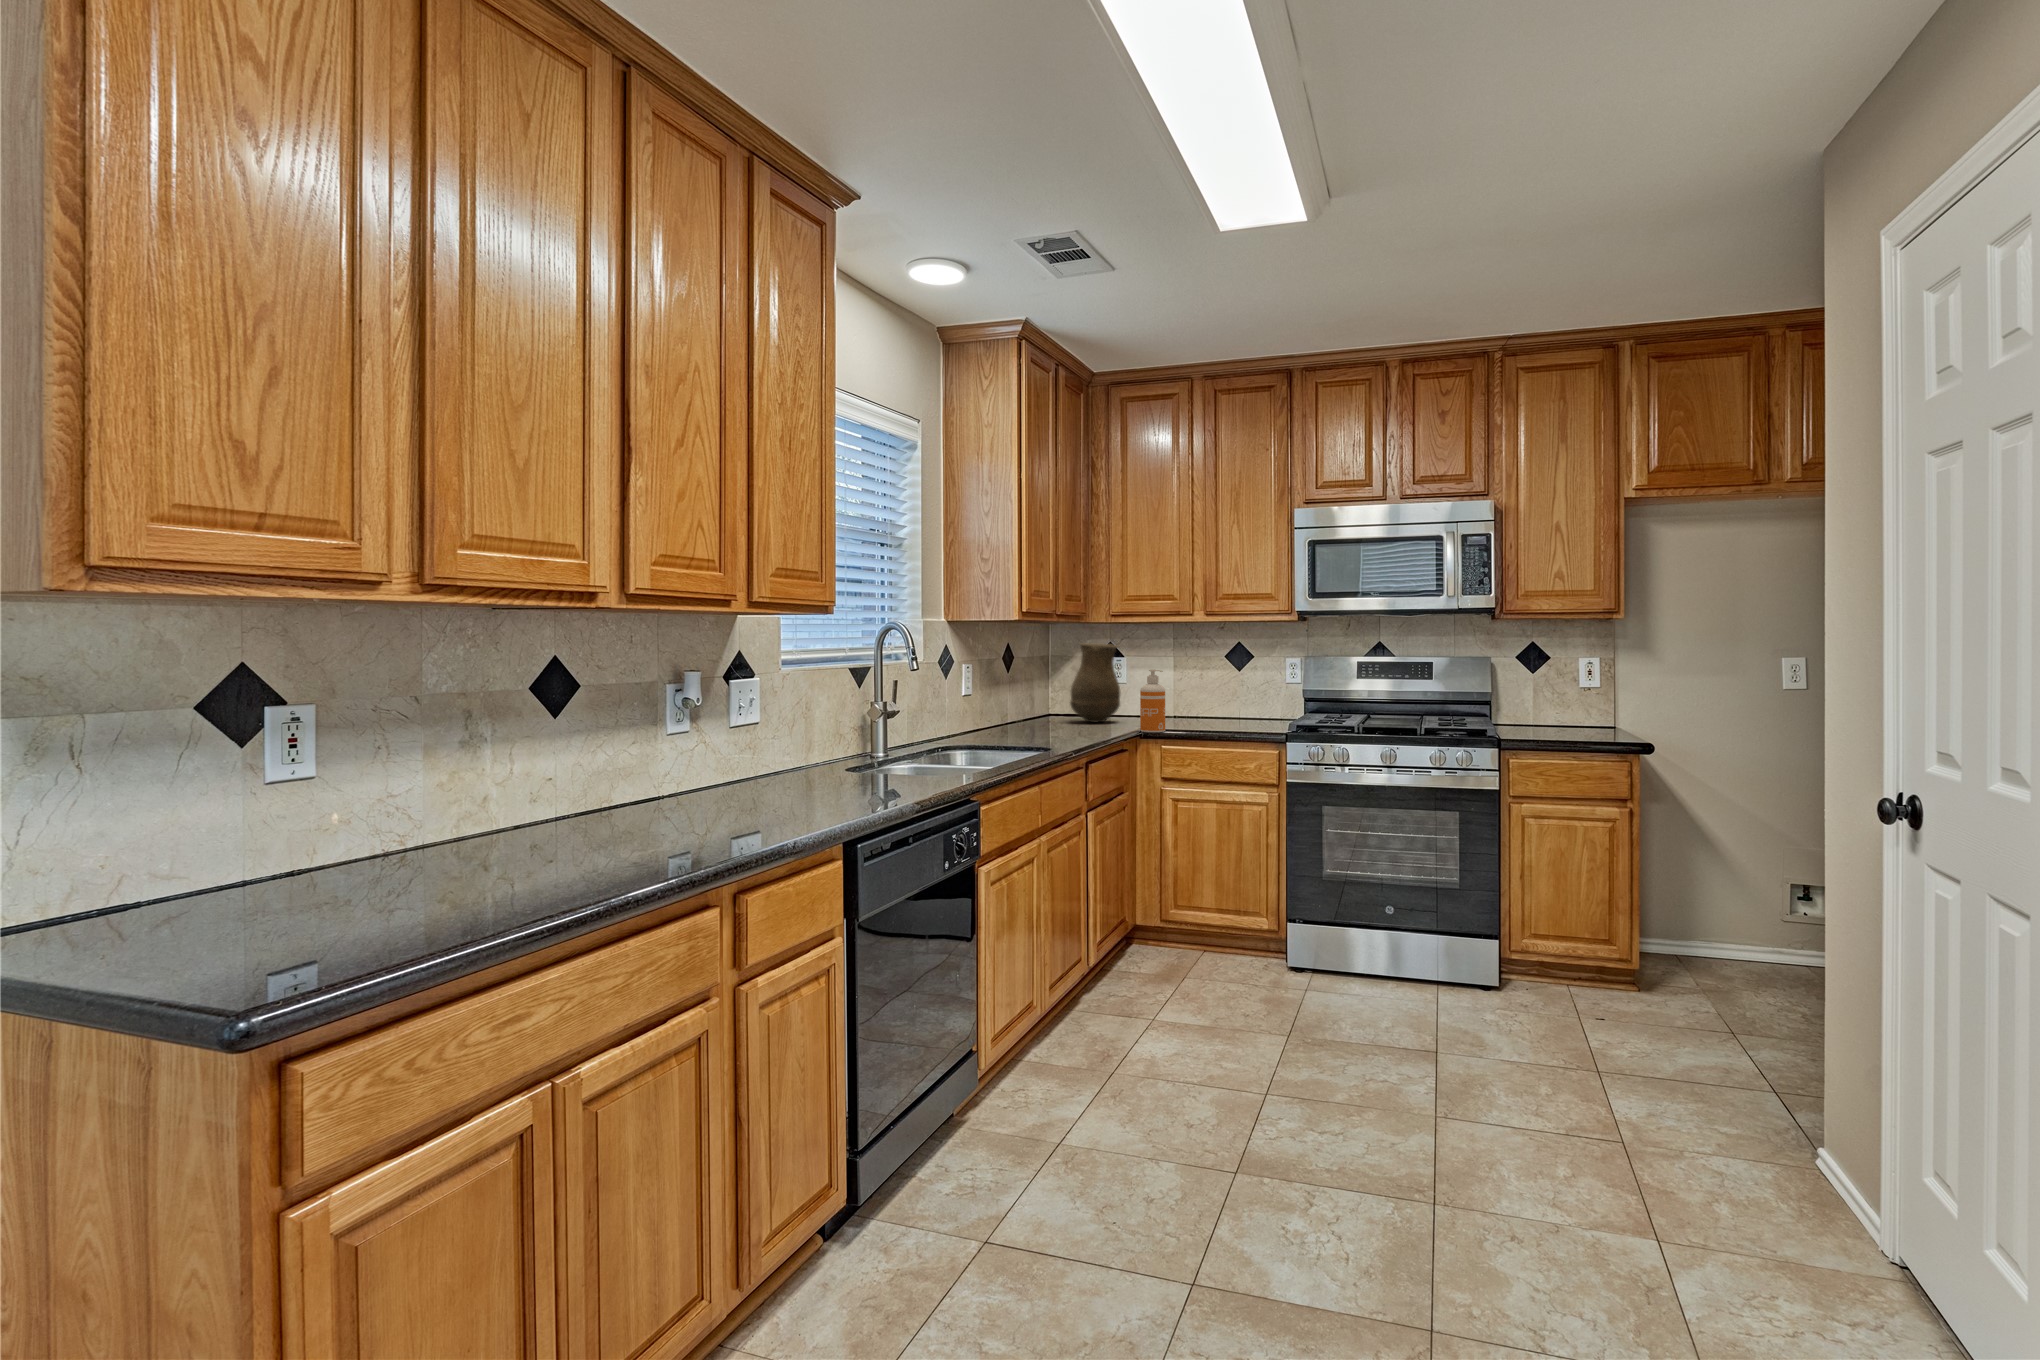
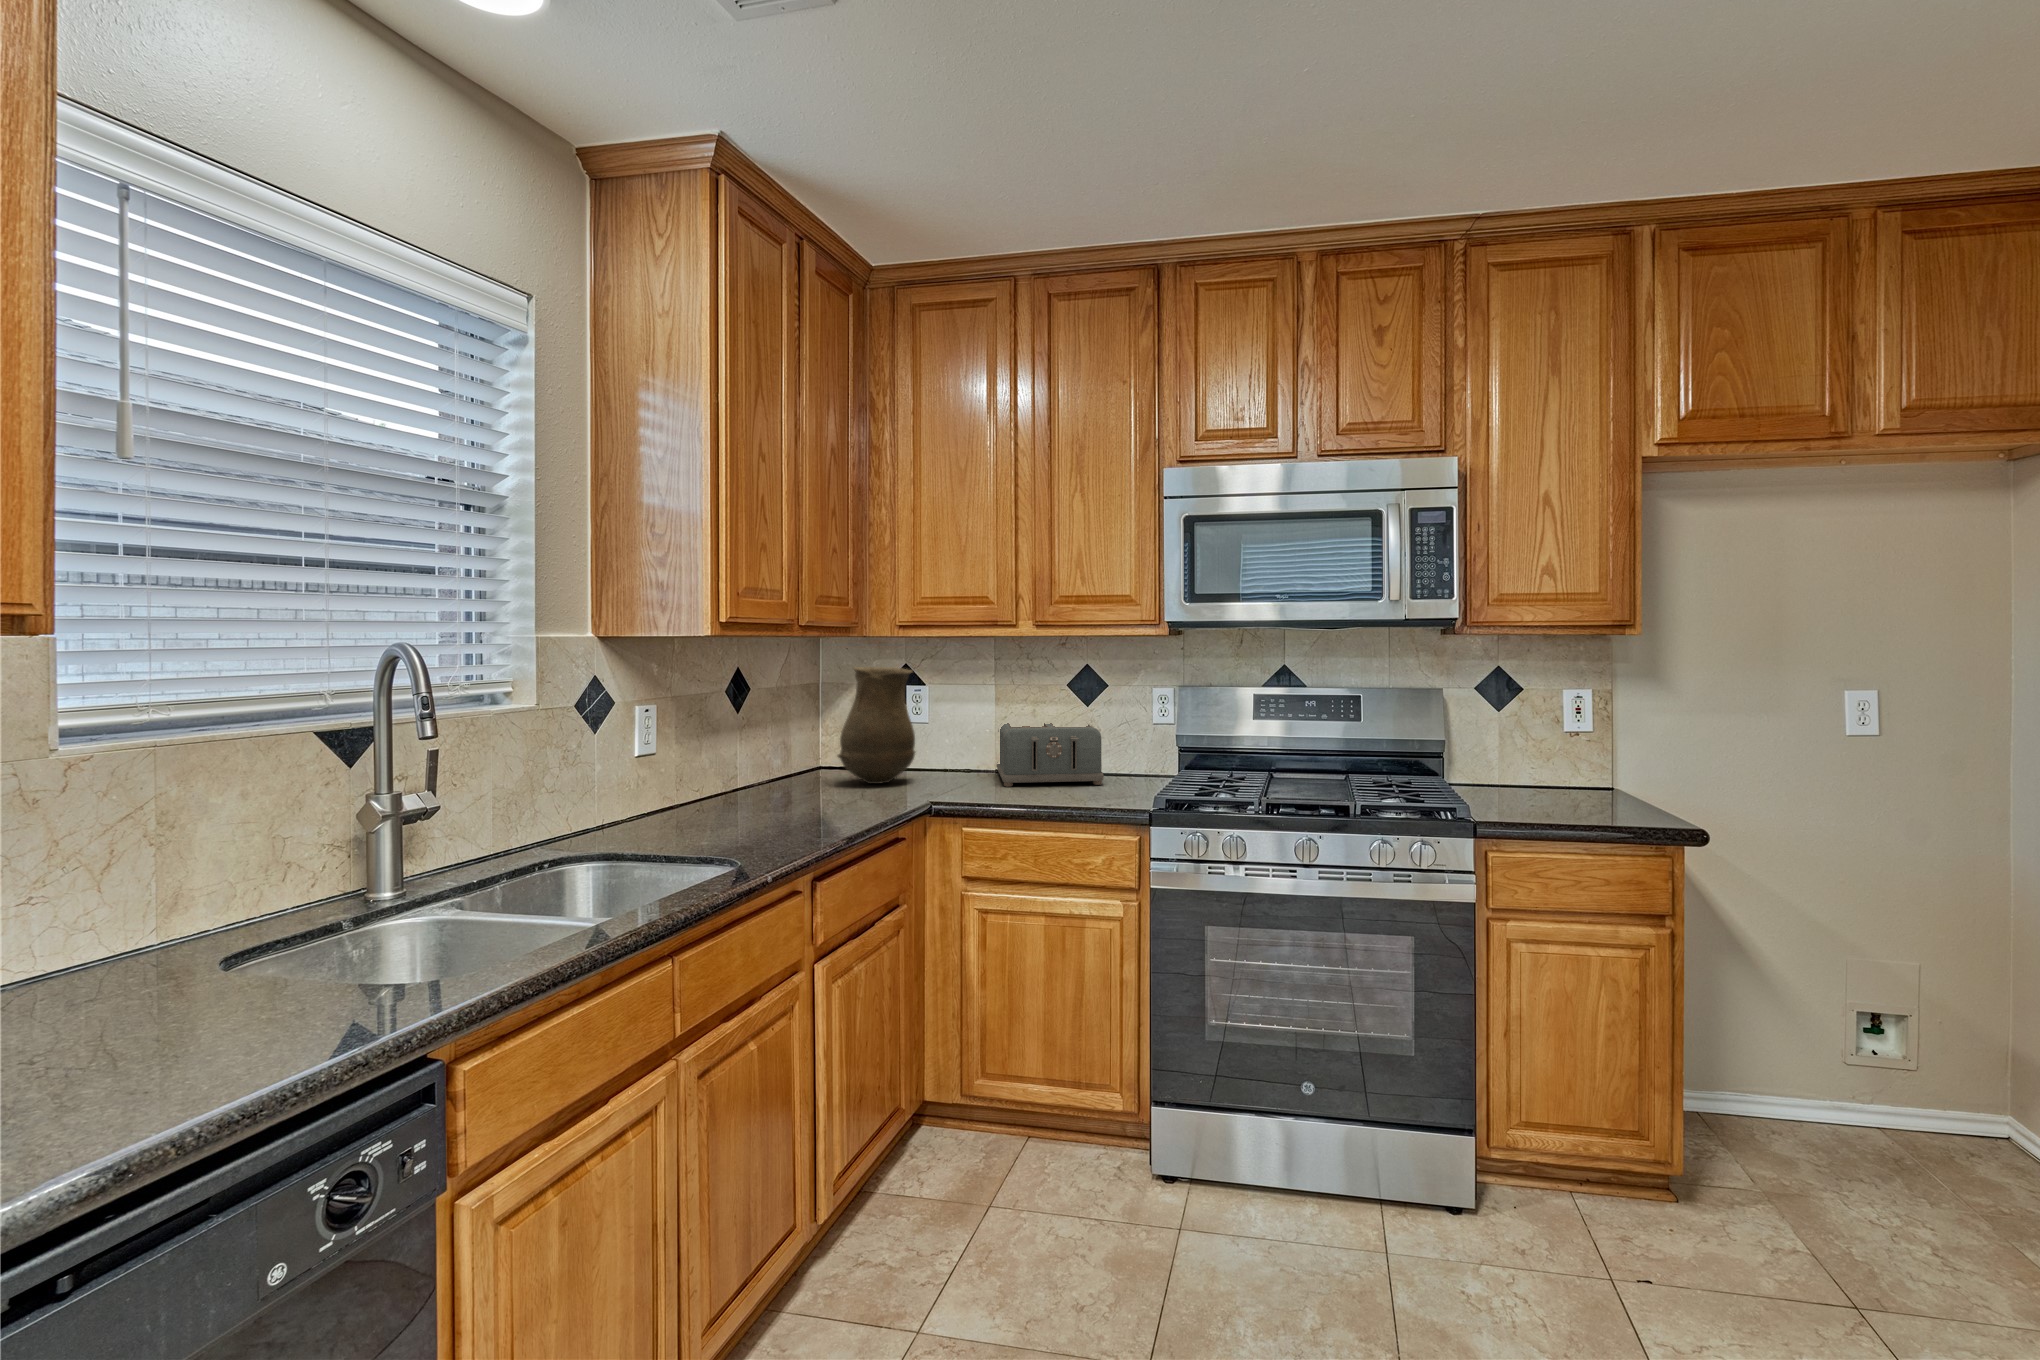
soap dispenser: present [1140,669,1165,732] -> none [932,710,969,808]
toaster: none [1174,682,1252,725] -> present [997,723,1104,787]

